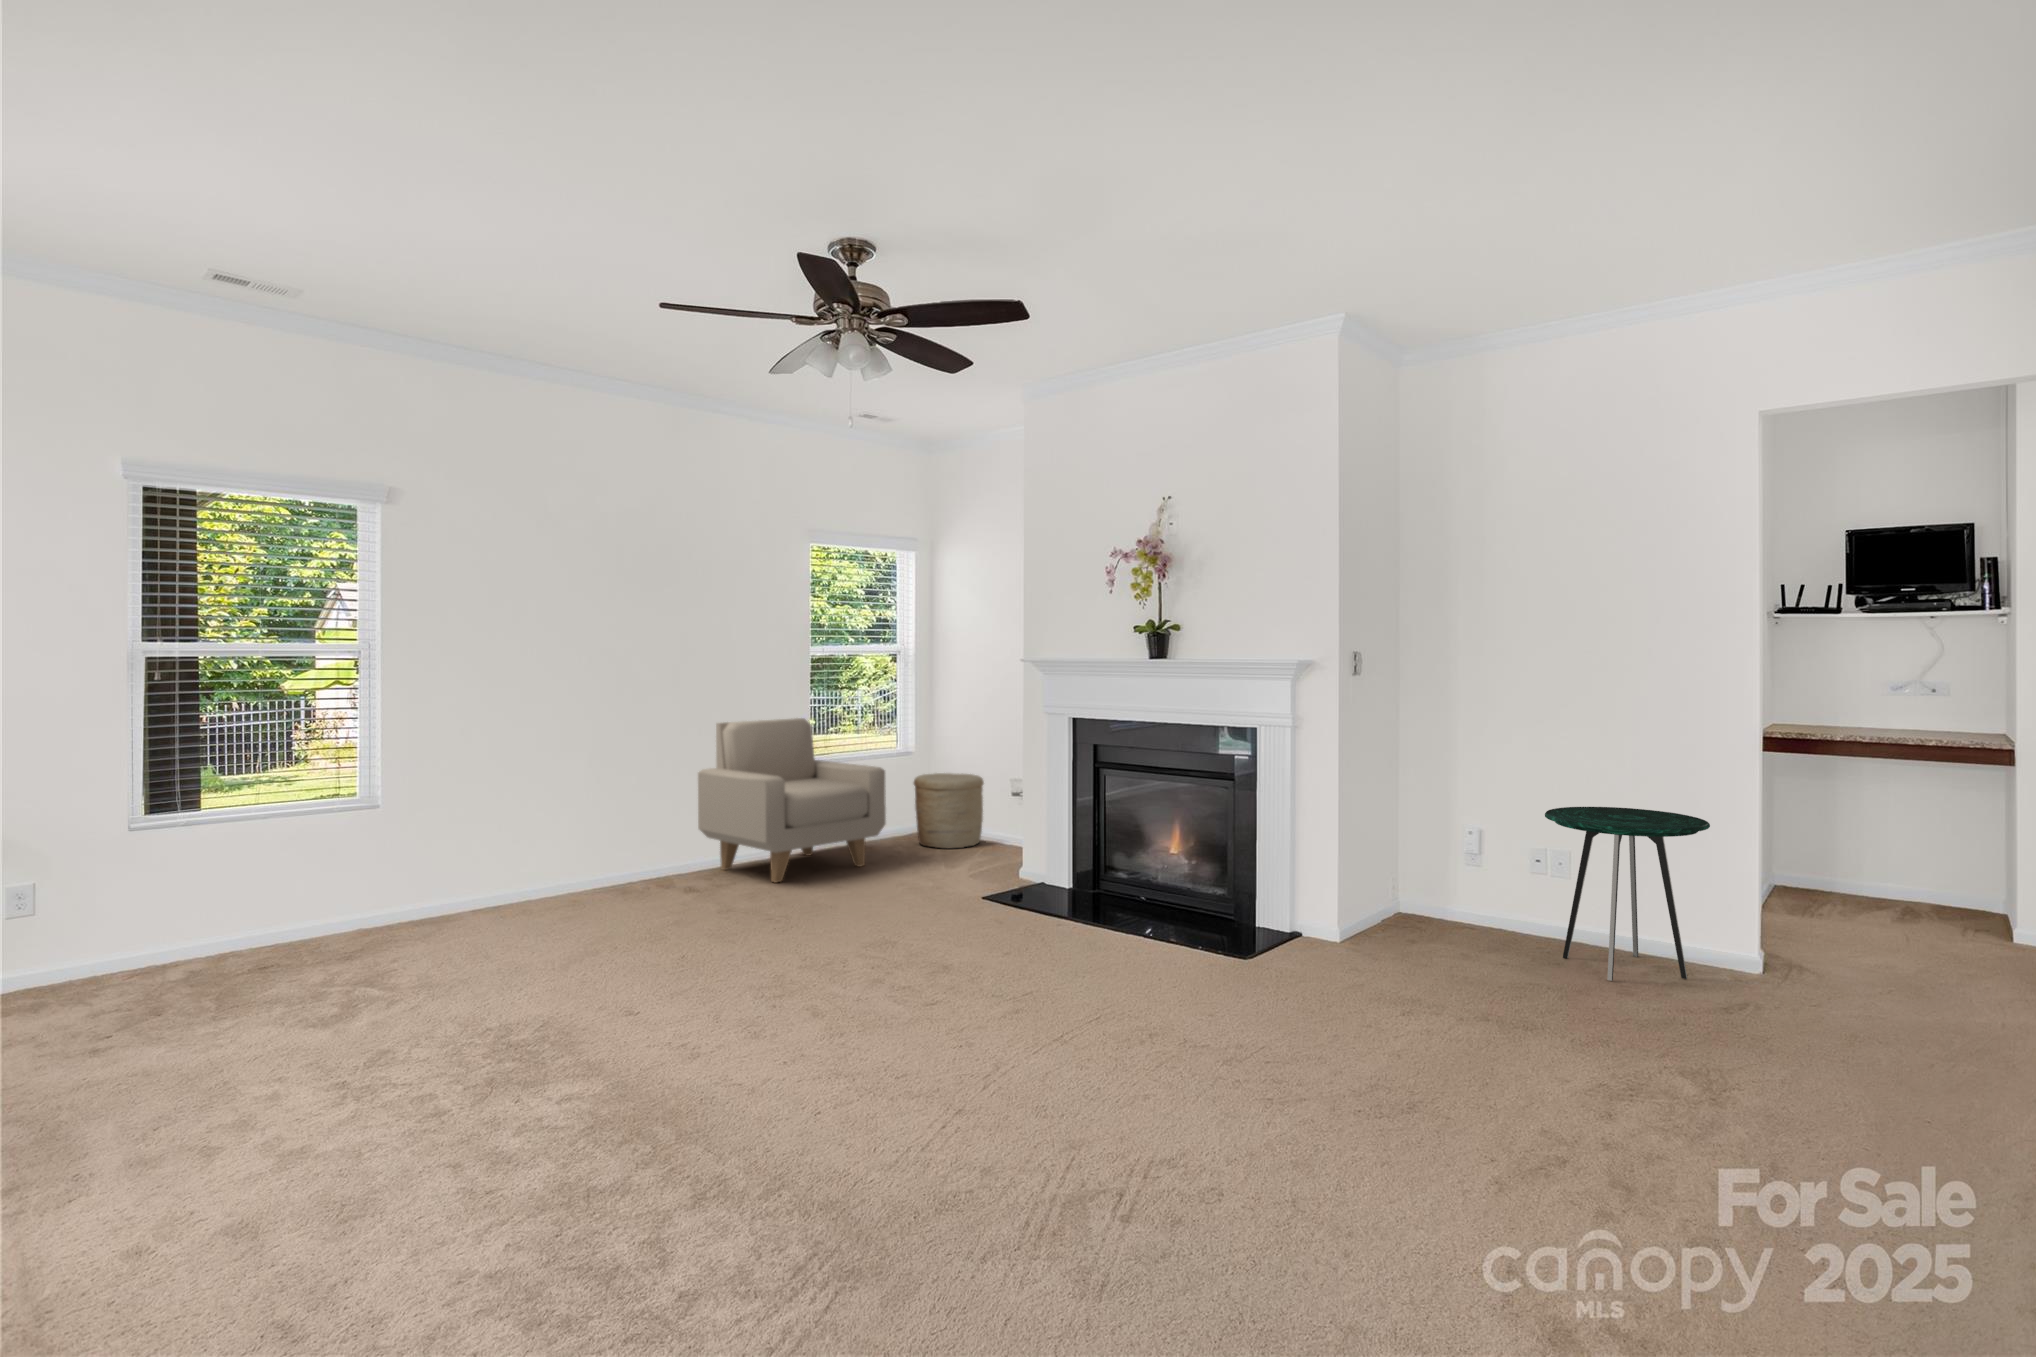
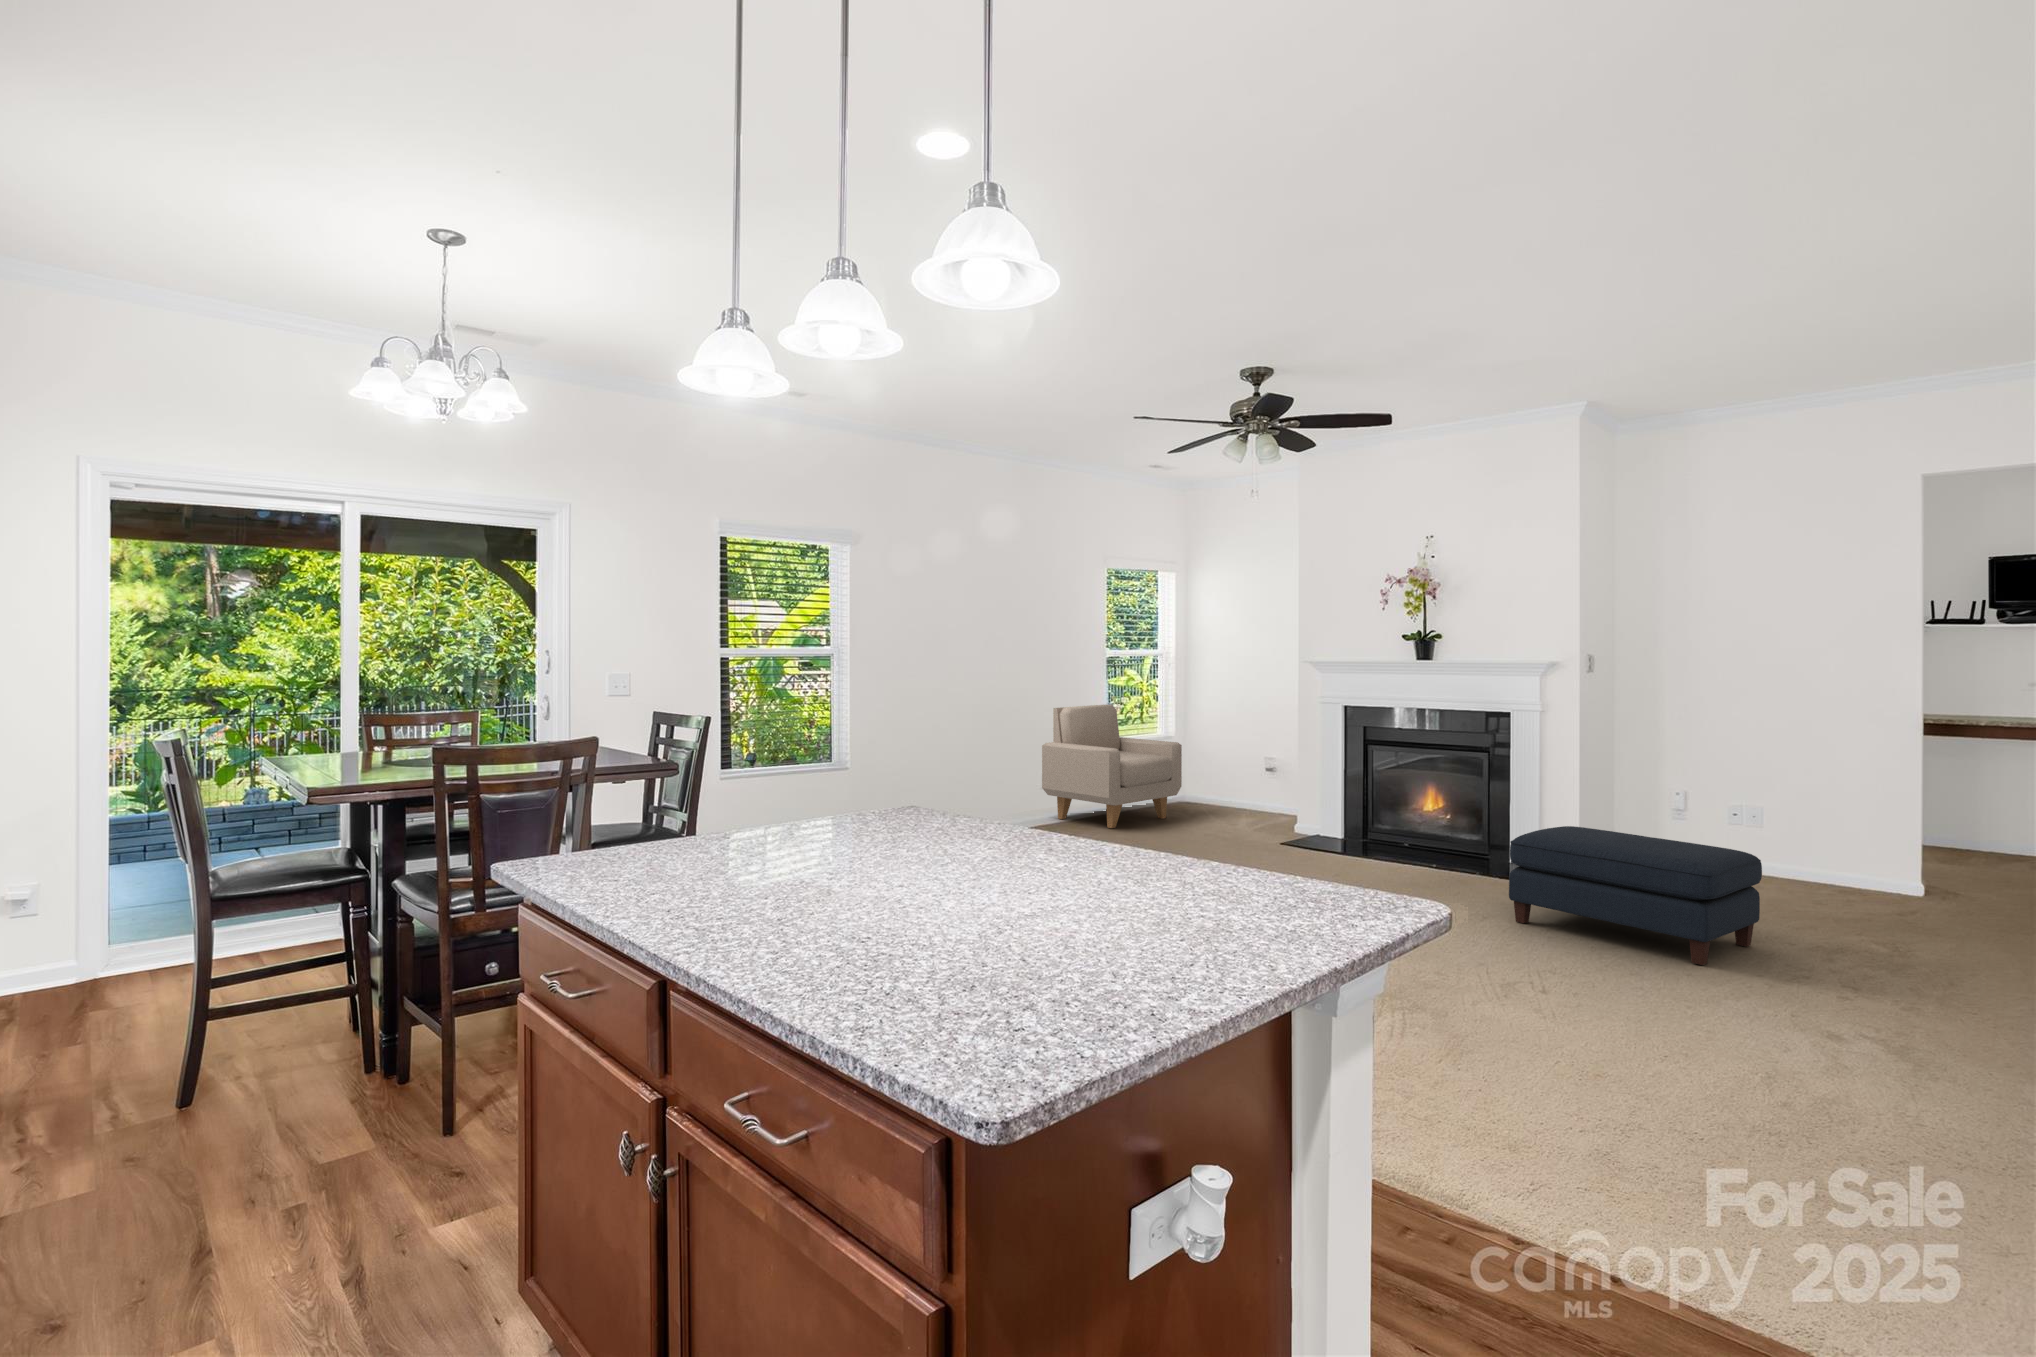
woven basket: present [914,773,984,849] -> none [1187,748,1243,807]
side table: present [1545,807,1710,981] -> none [1753,774,1891,900]
ottoman: none [1183,887,1510,1107] -> present [1509,826,1762,965]

